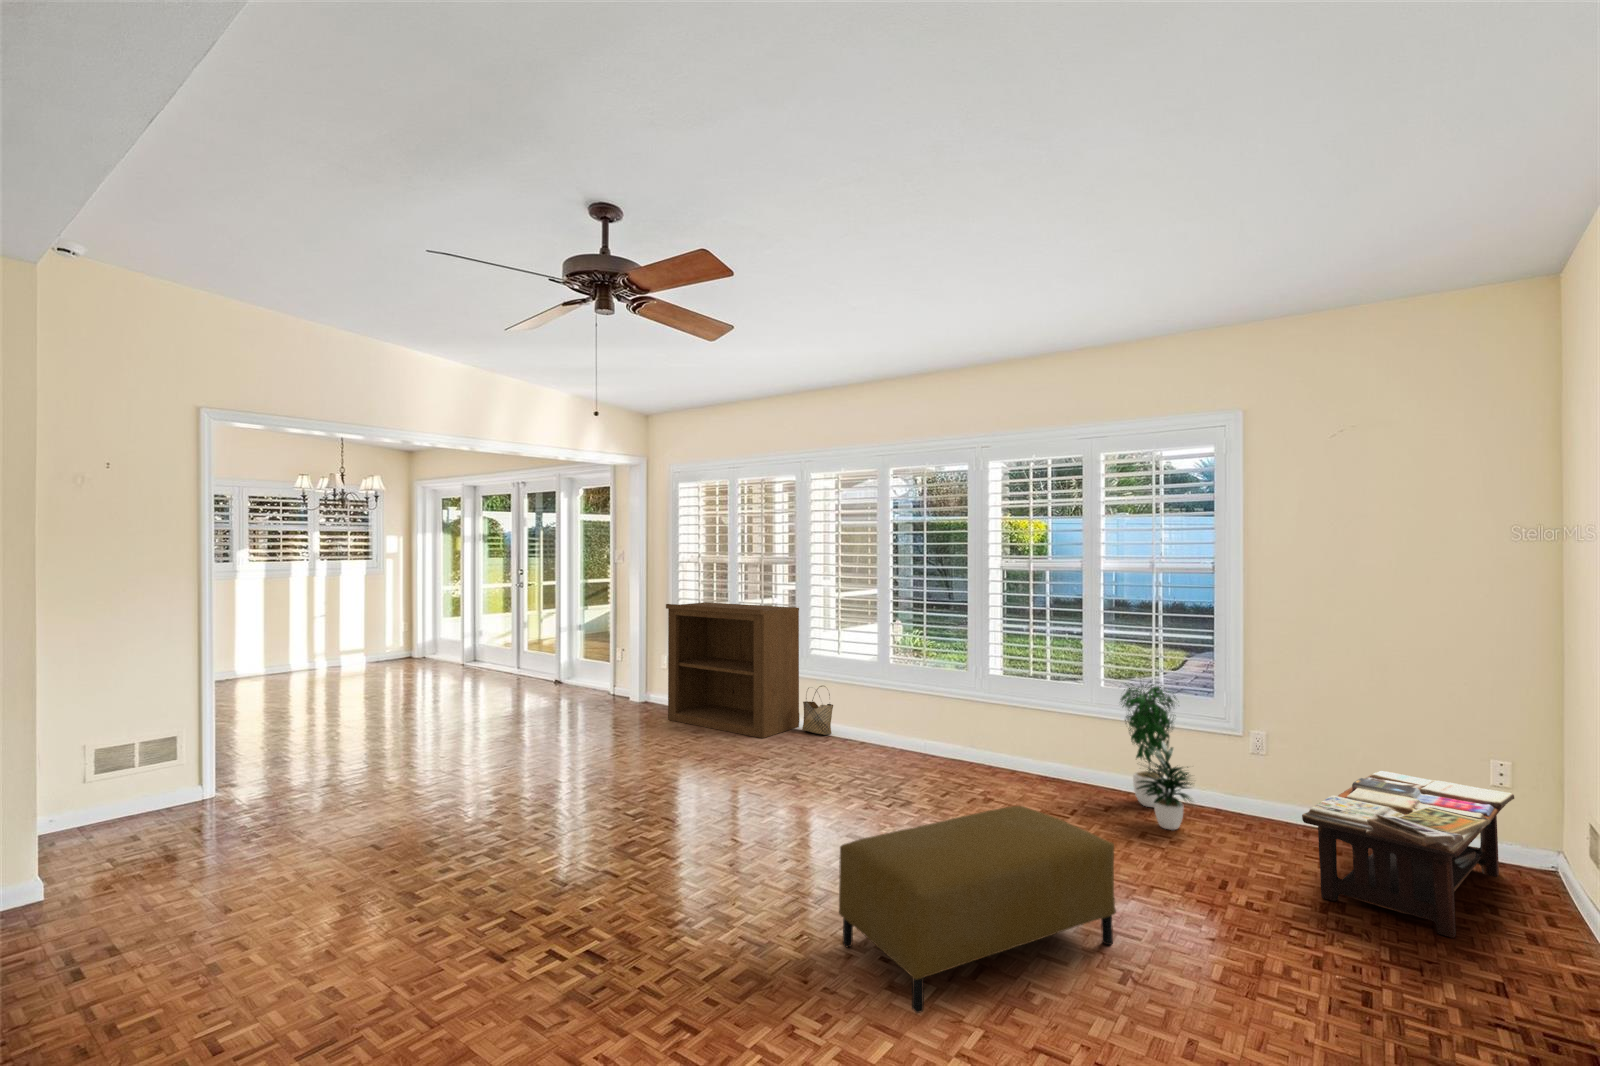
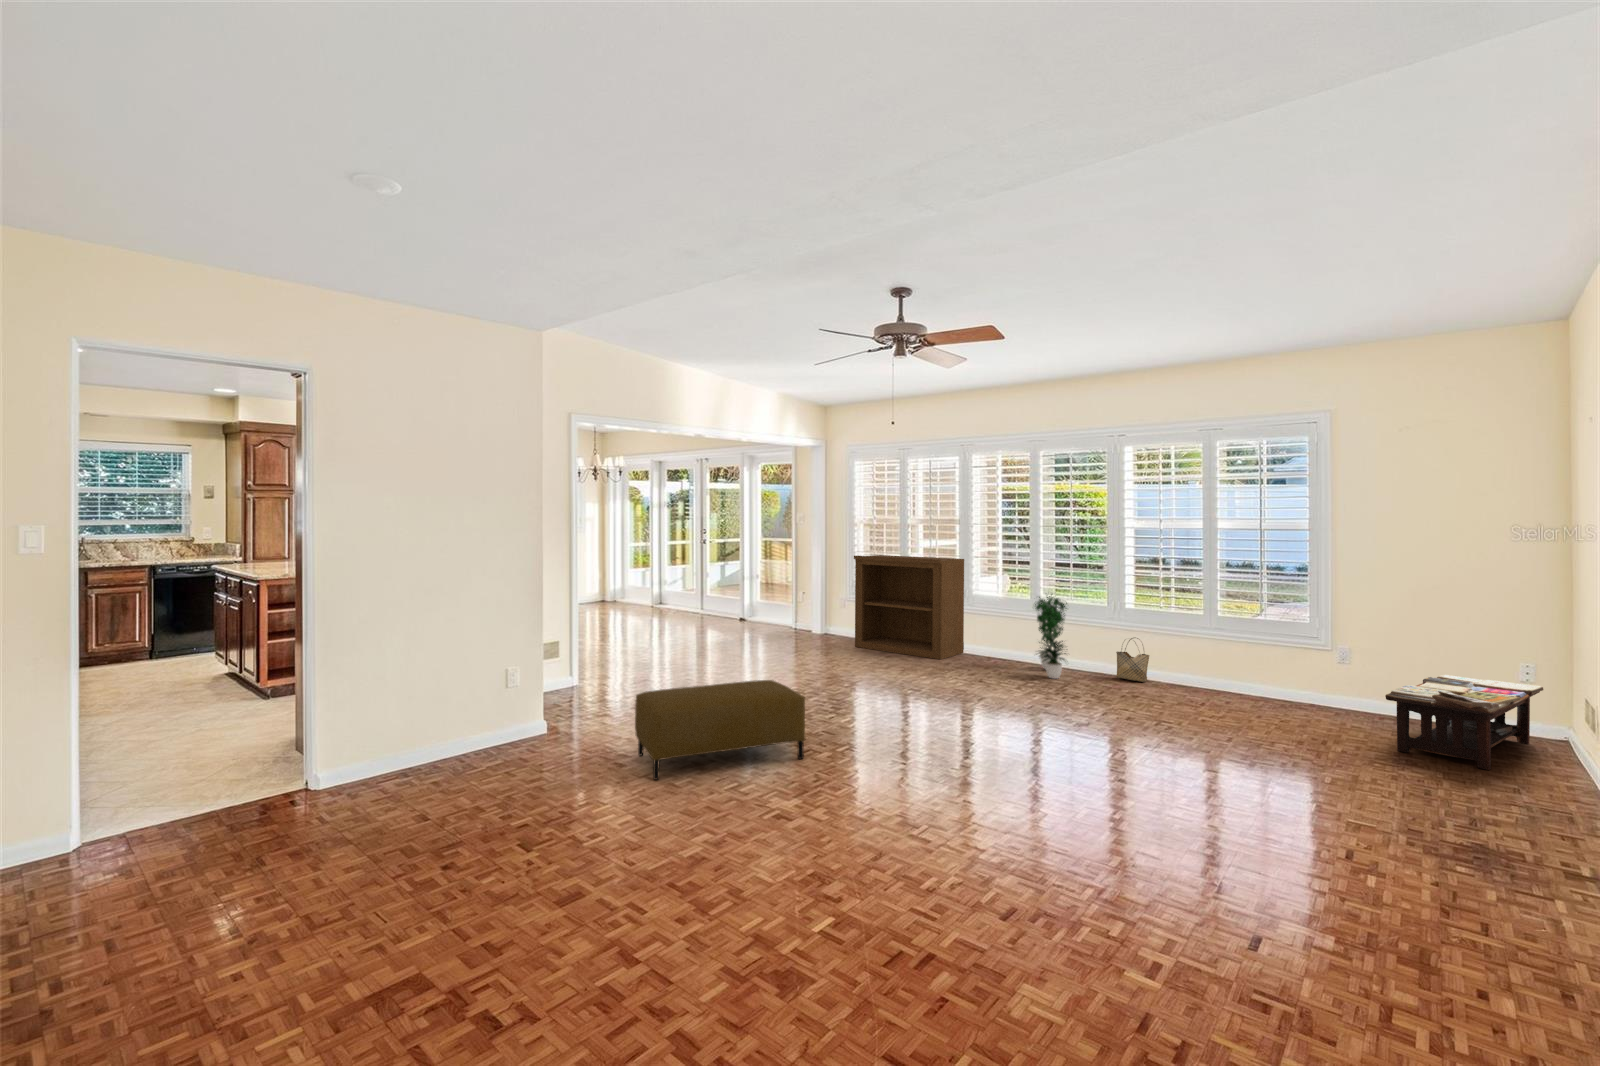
potted plant: present [1120,681,1192,830] -> present [1035,594,1067,679]
woven basket: present [802,686,833,735] -> present [1116,638,1149,682]
ottoman: present [839,806,1116,1013] -> present [635,680,806,780]

